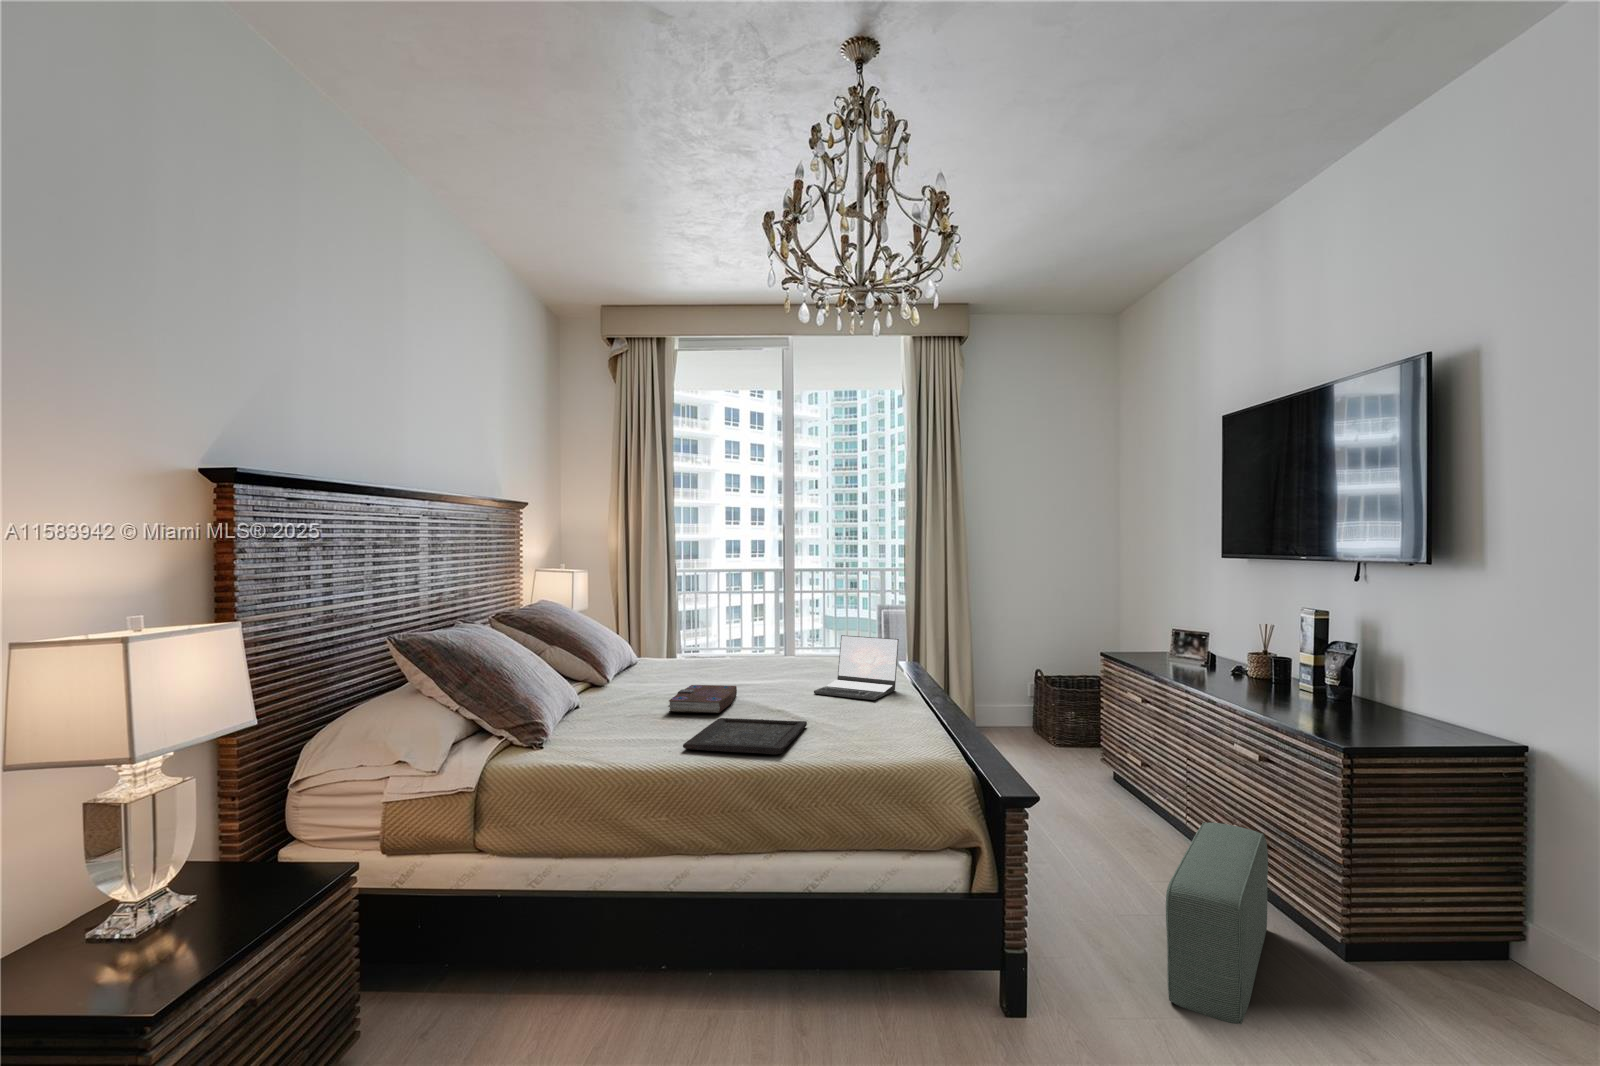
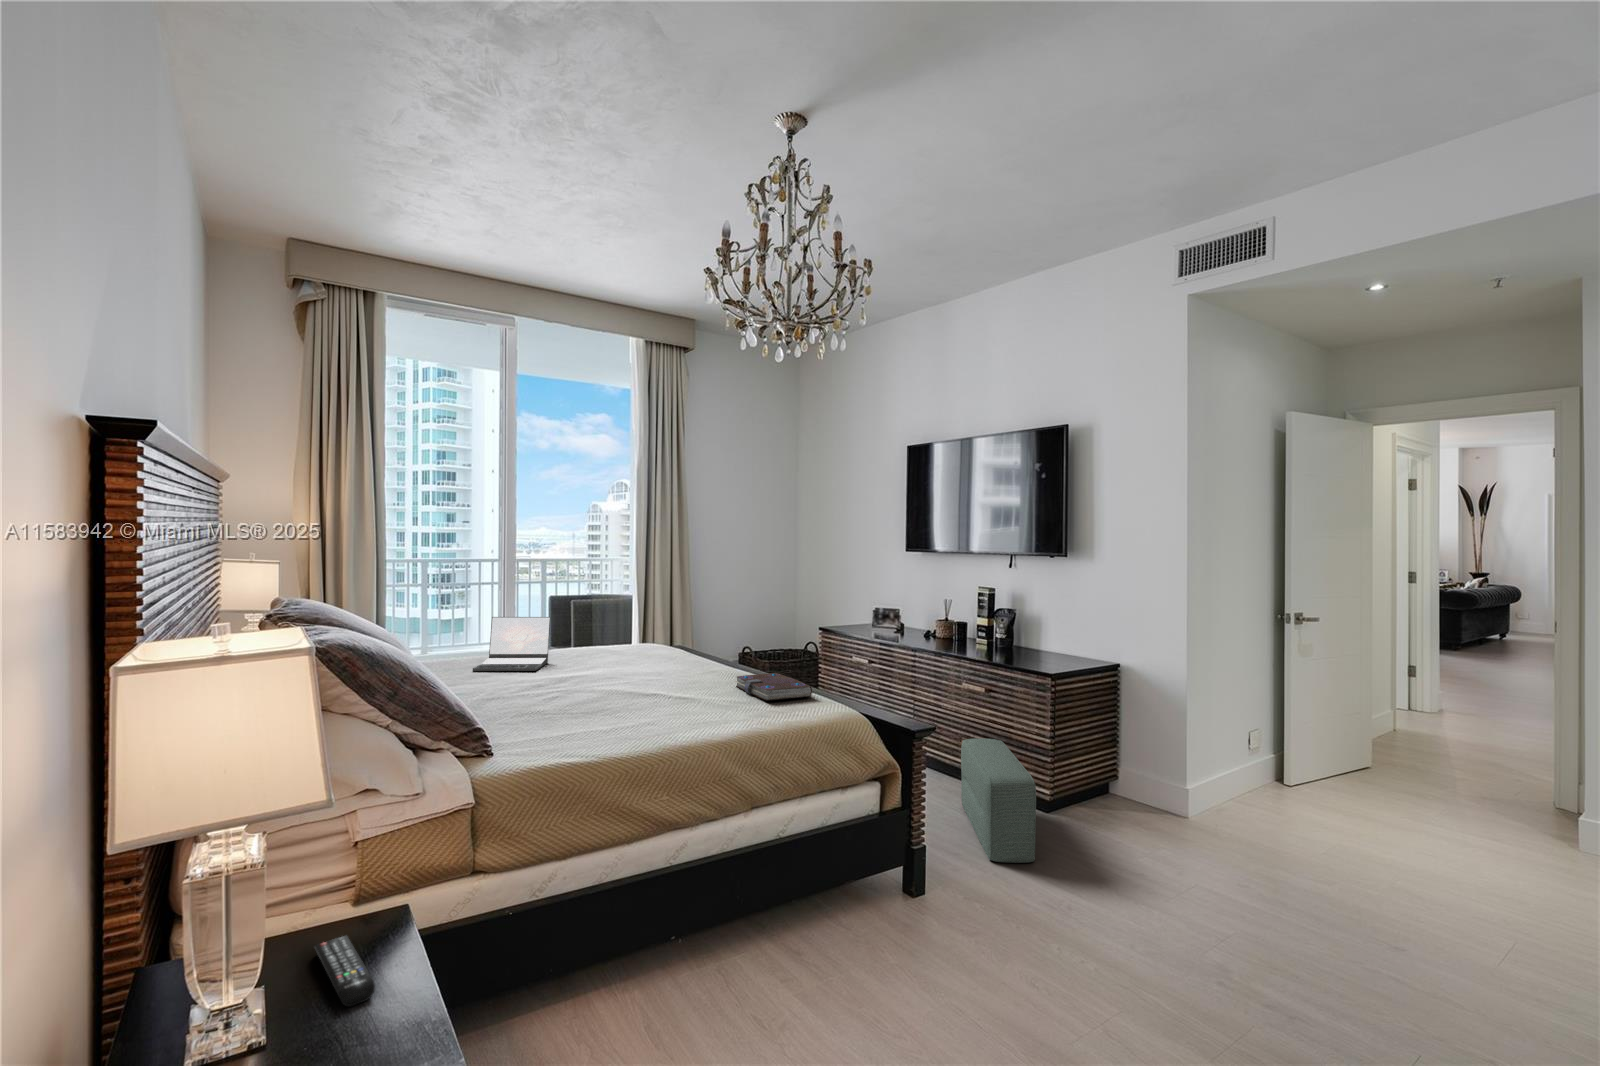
laptop: present [814,635,899,700] -> present [473,617,550,671]
book: present [668,685,737,713] -> present [735,673,812,701]
tray: present [683,718,807,754] -> none [624,699,735,734]
remote control: none [195,879,279,937] -> present [315,935,375,1006]

